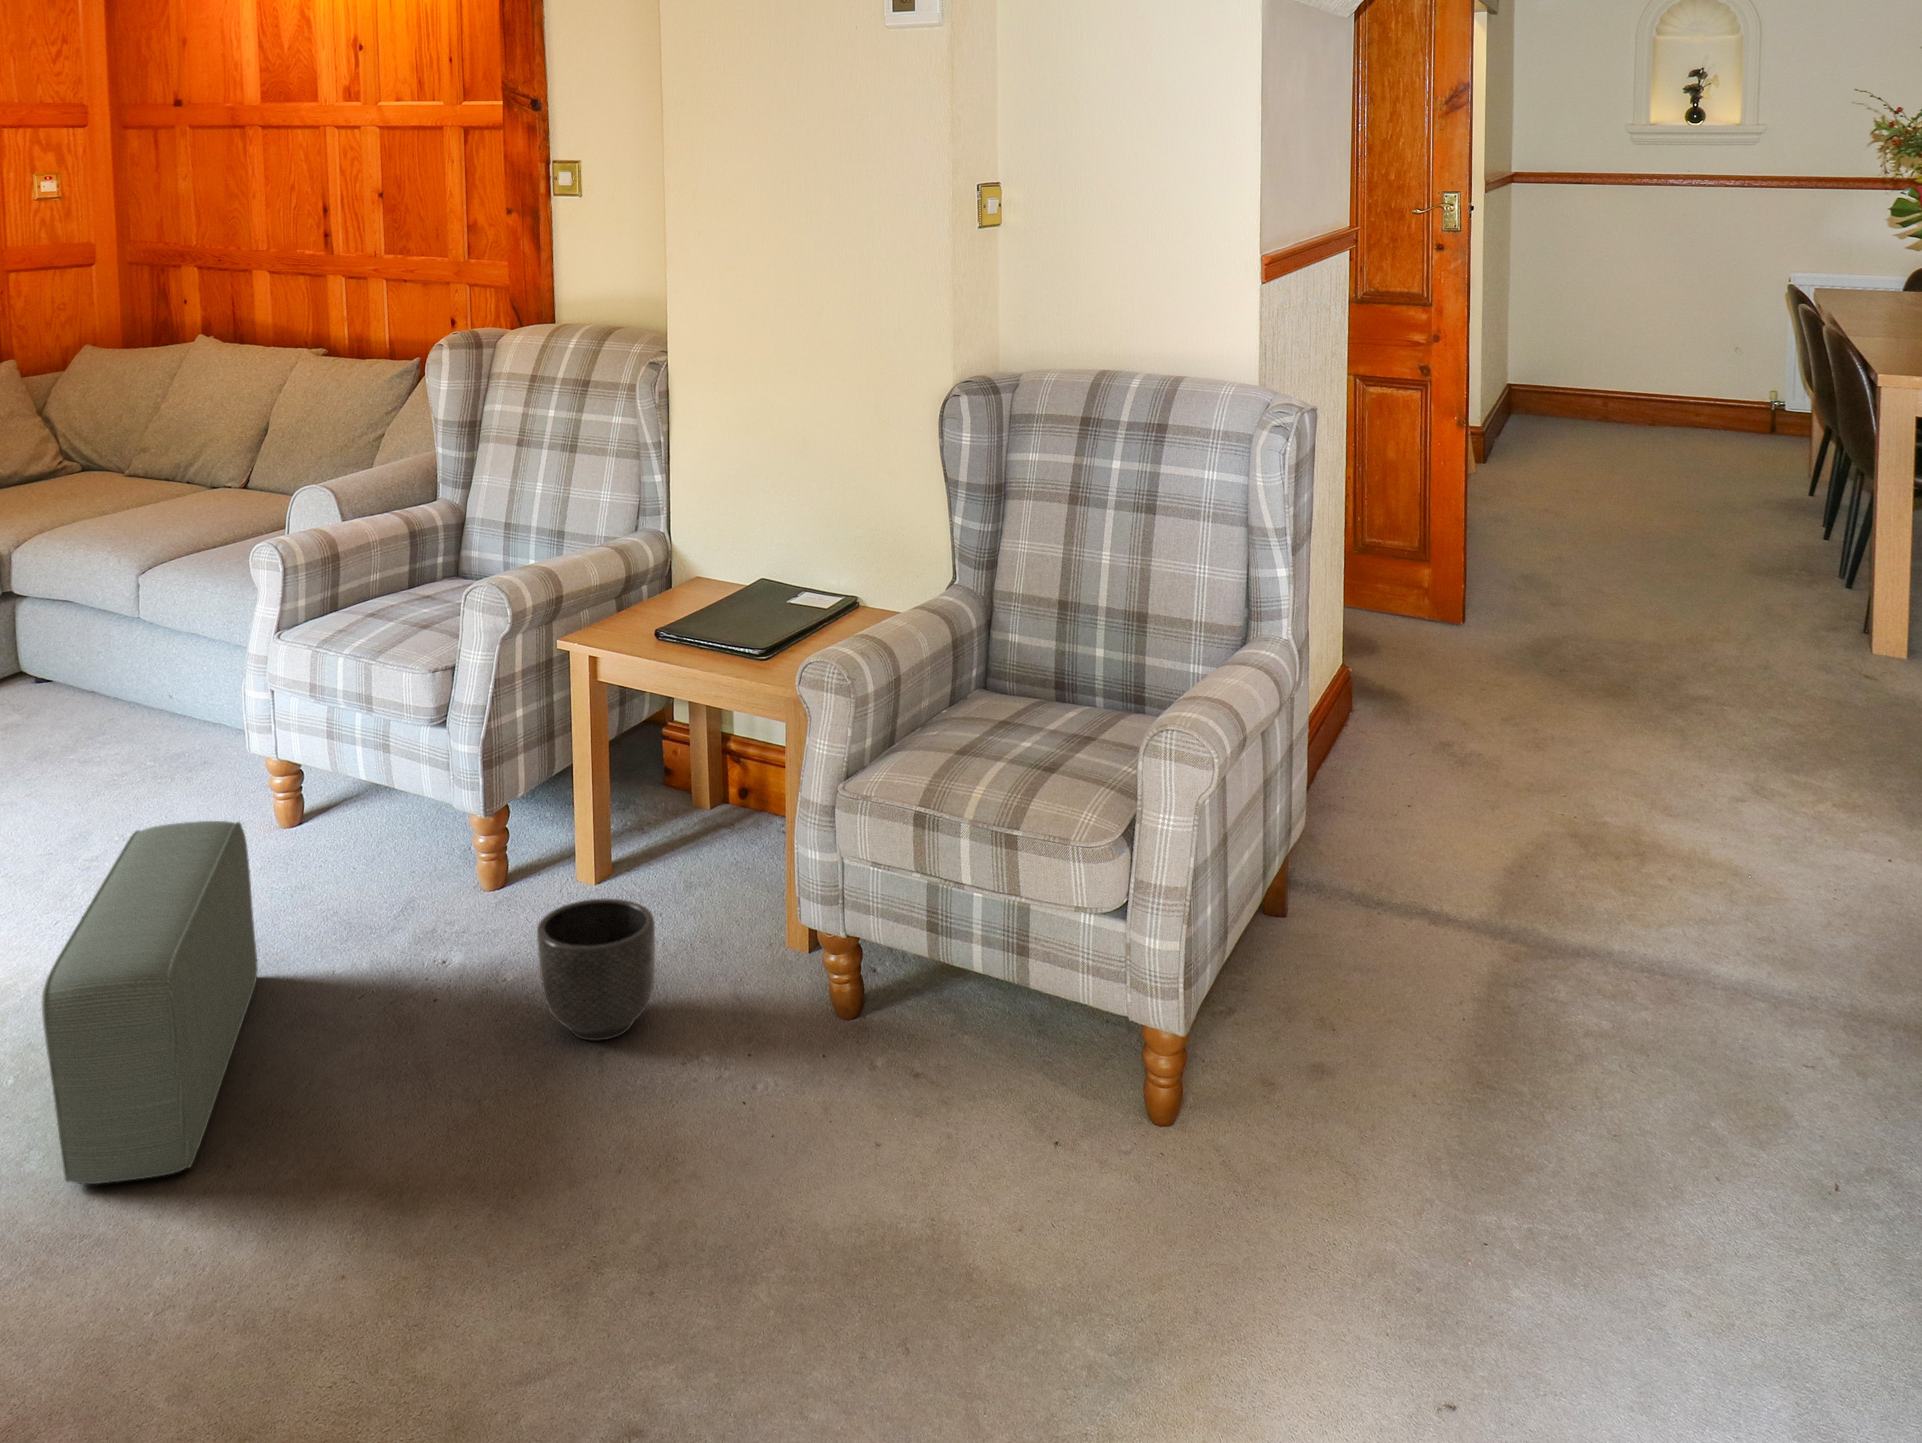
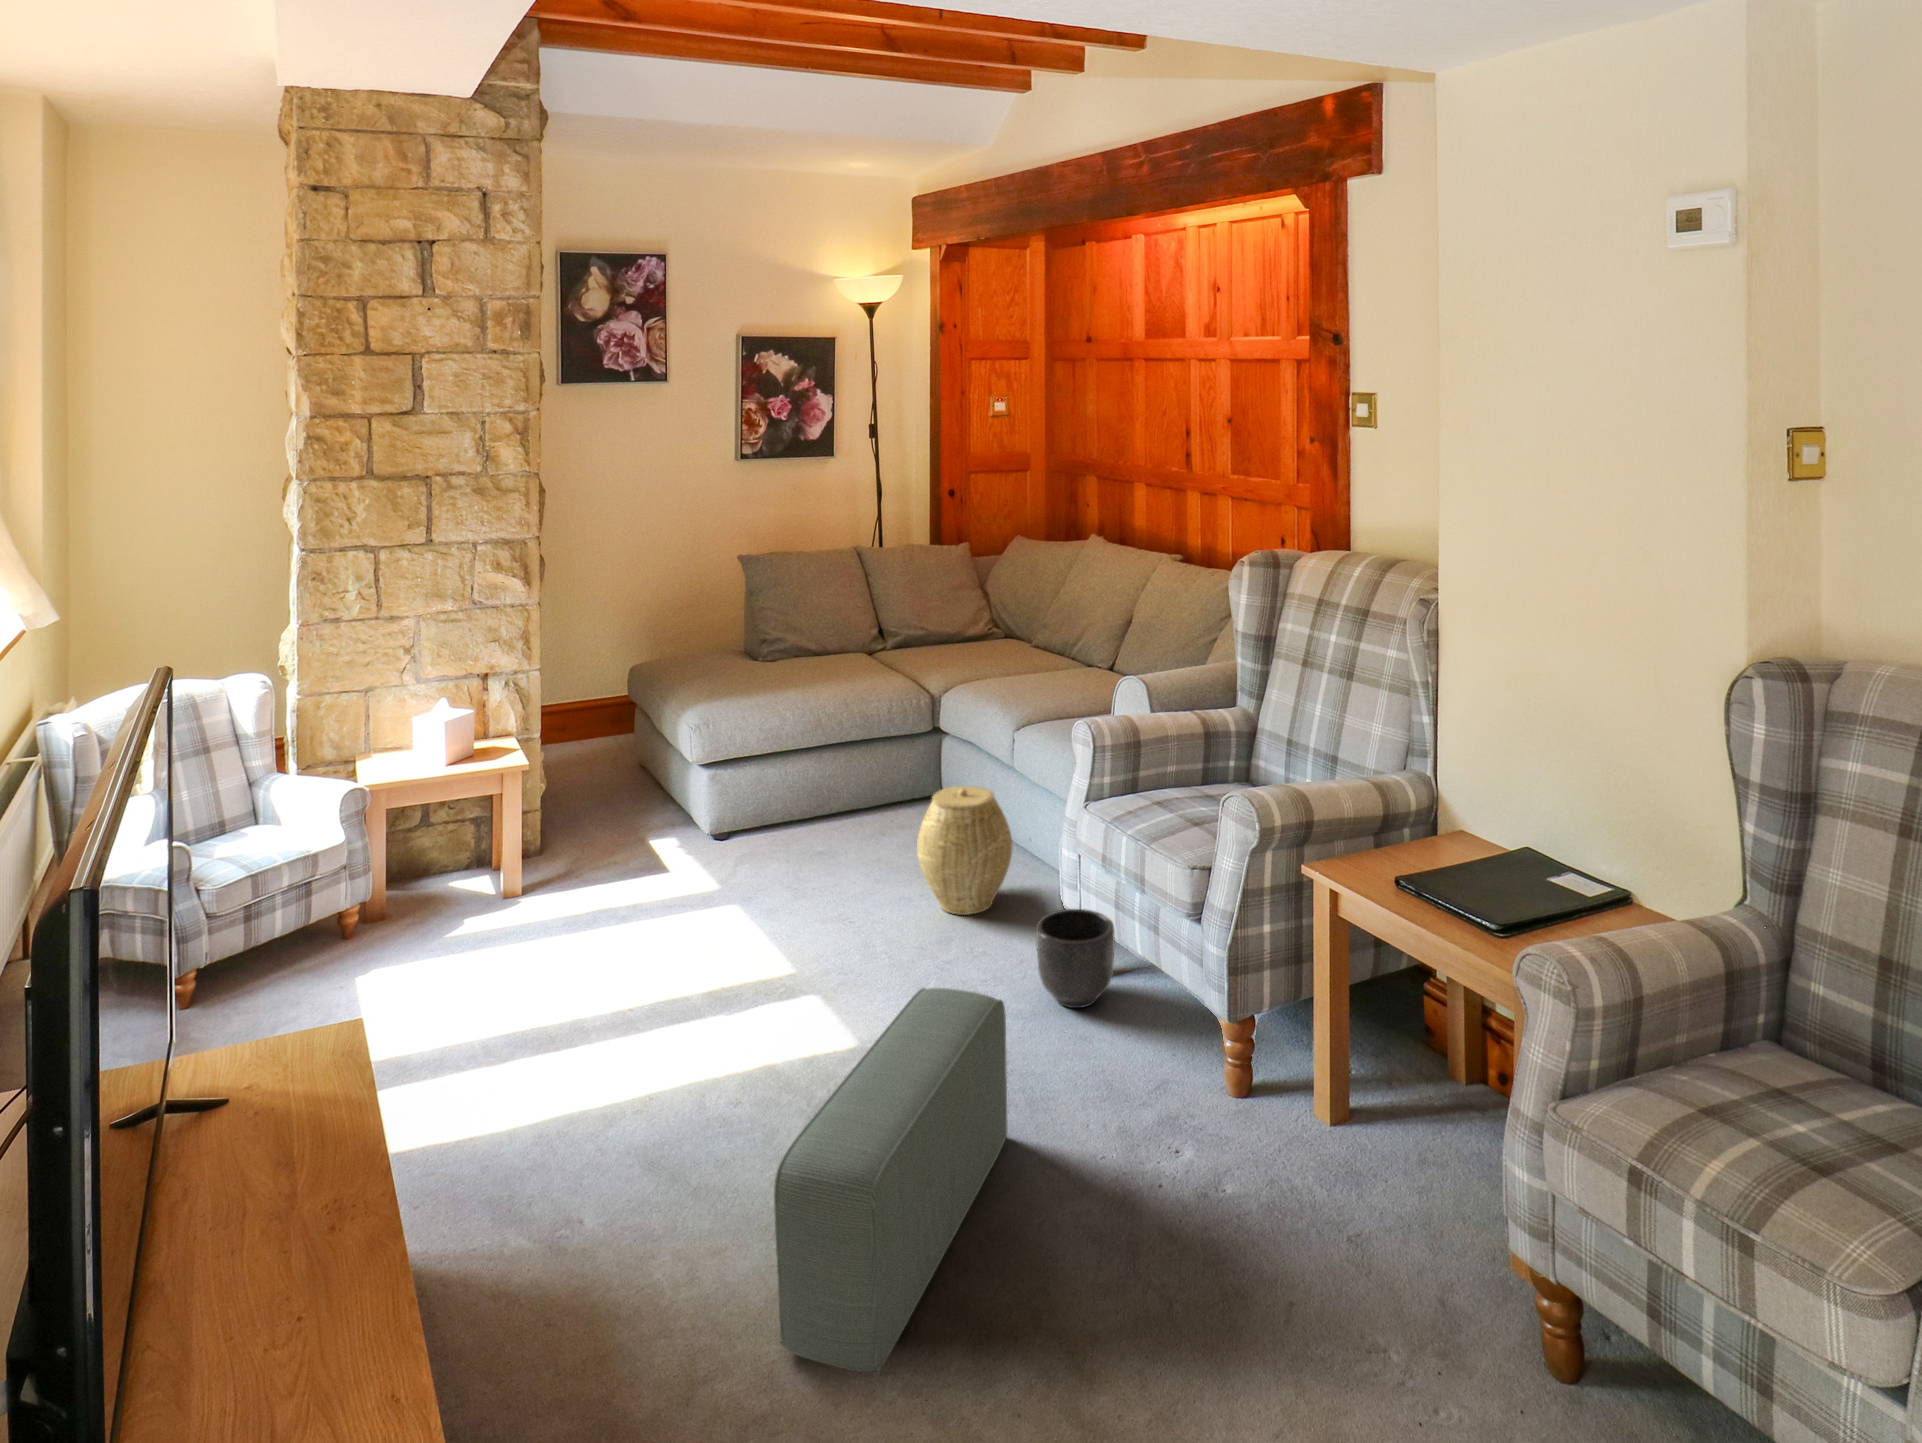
woven basket: none [34,645,170,805] -> present [917,786,1013,915]
planter: present [537,898,655,1041] -> present [1036,909,1115,1008]

